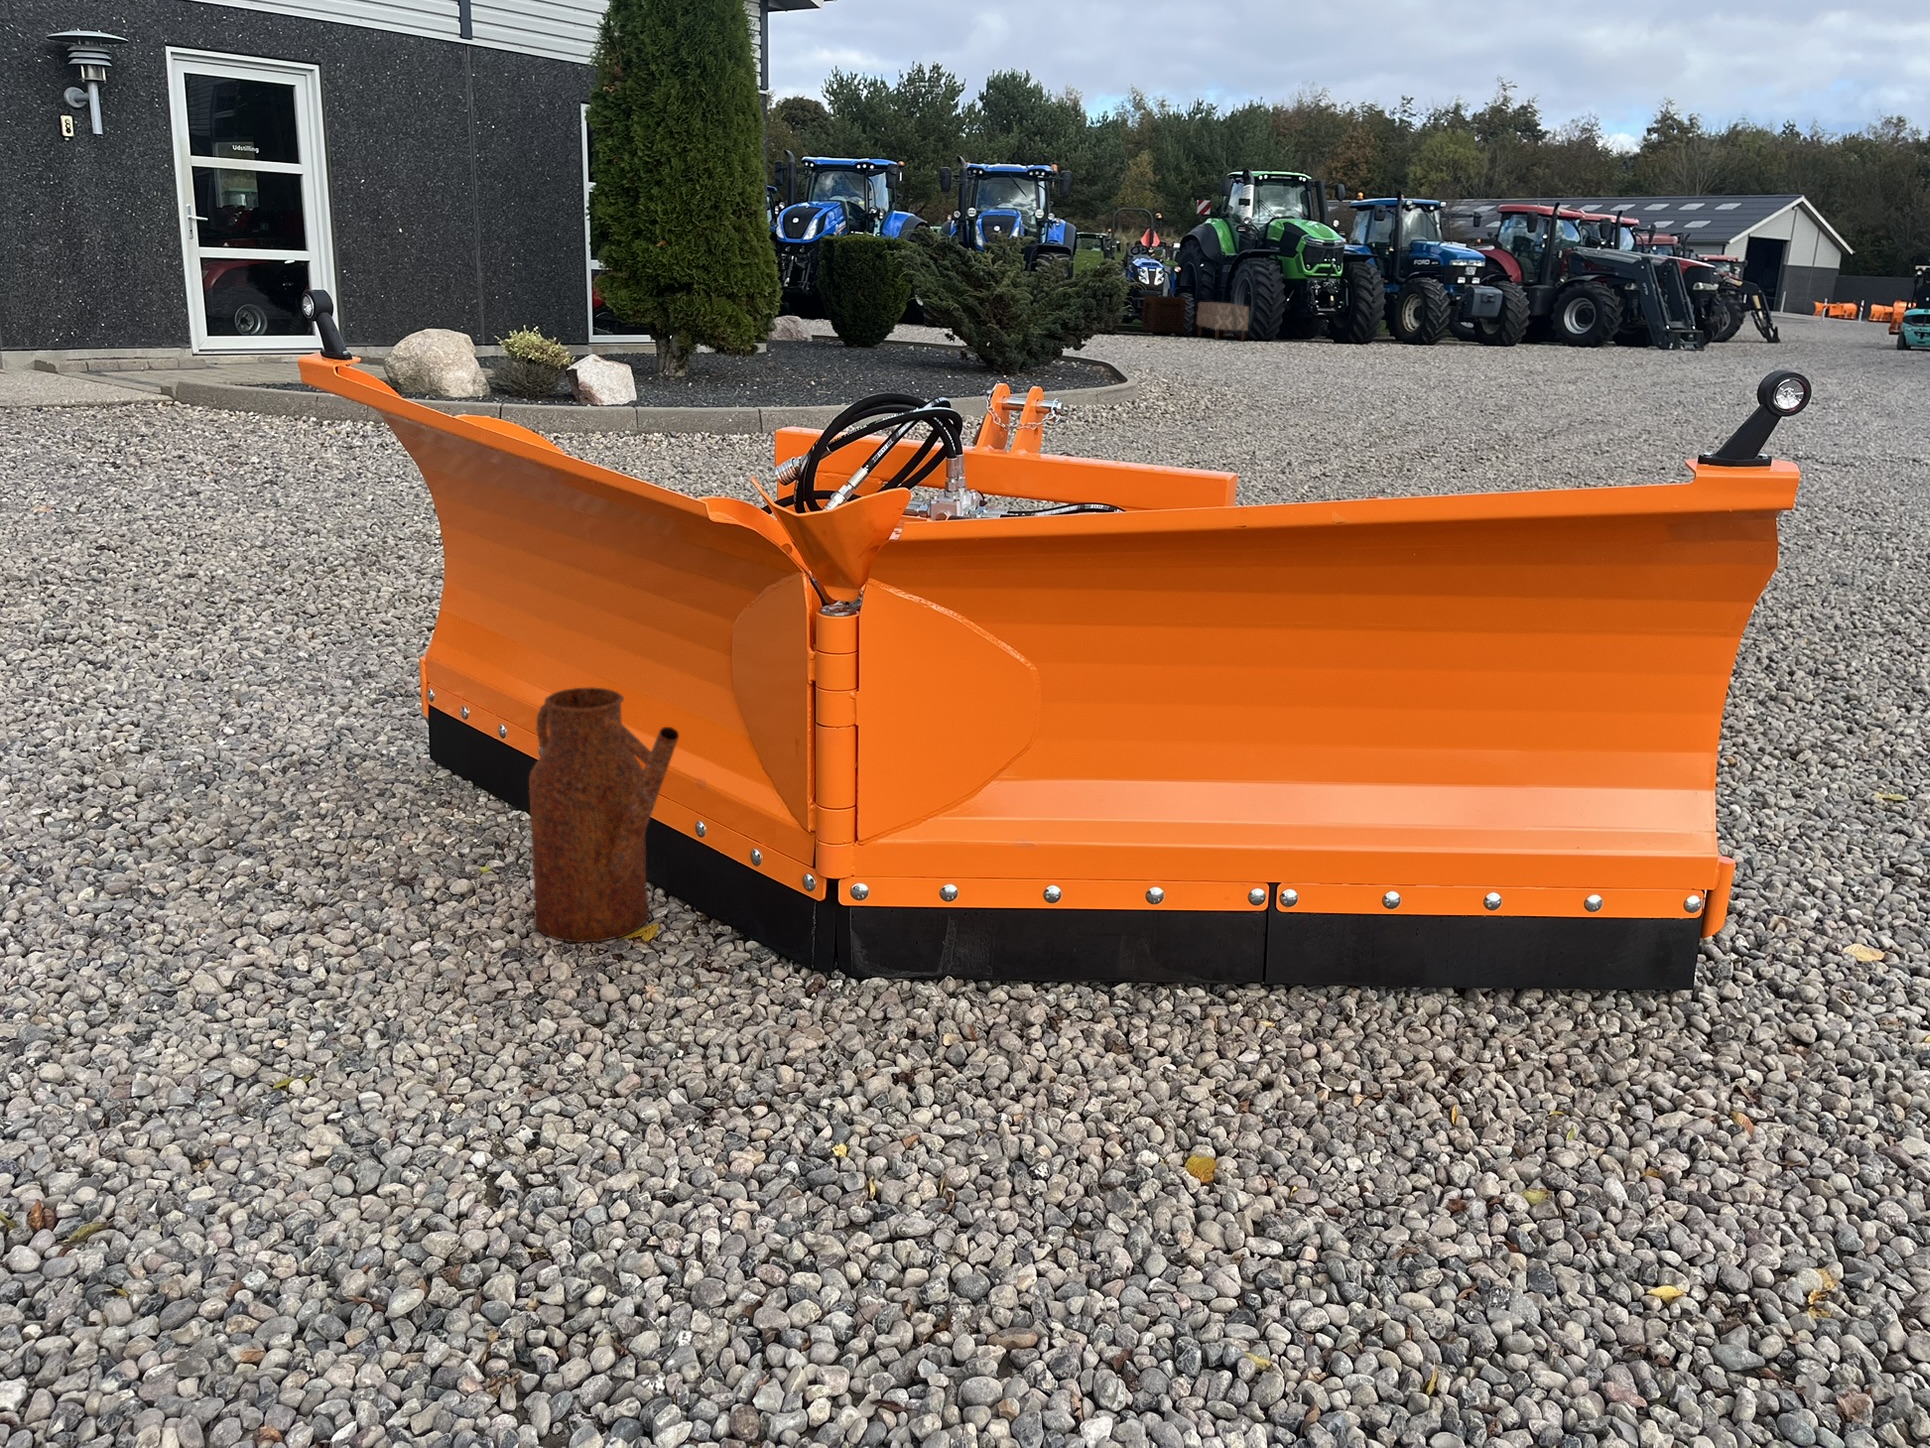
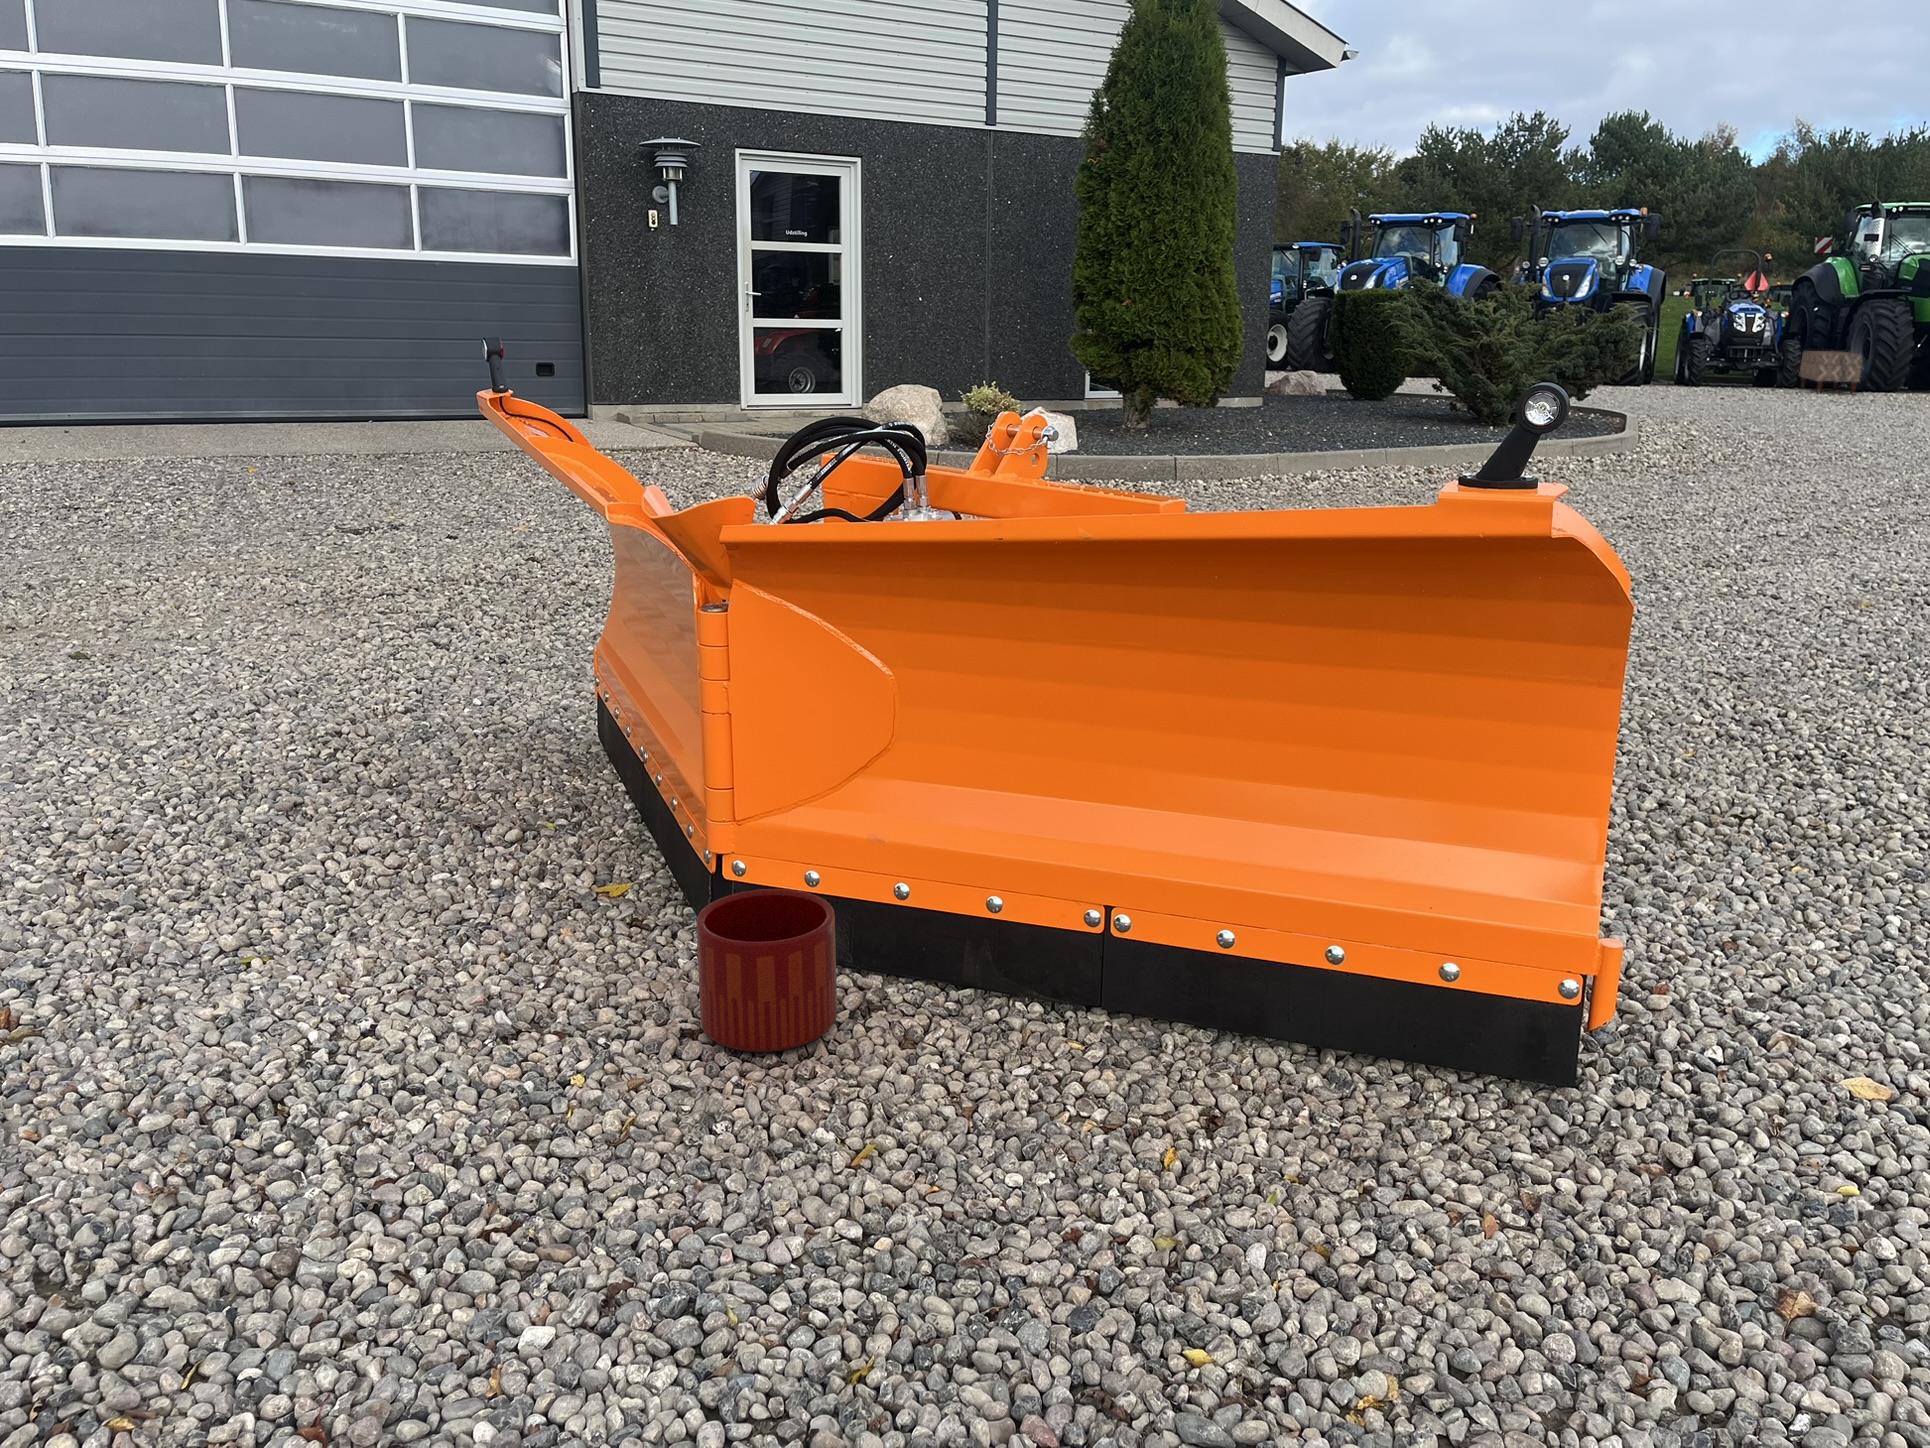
wooden crate: present [1142,296,1186,333] -> none [1734,346,1790,386]
watering can: present [529,687,679,943] -> none [531,664,642,889]
planter: none [889,910,1034,1084] -> present [697,889,837,1052]

